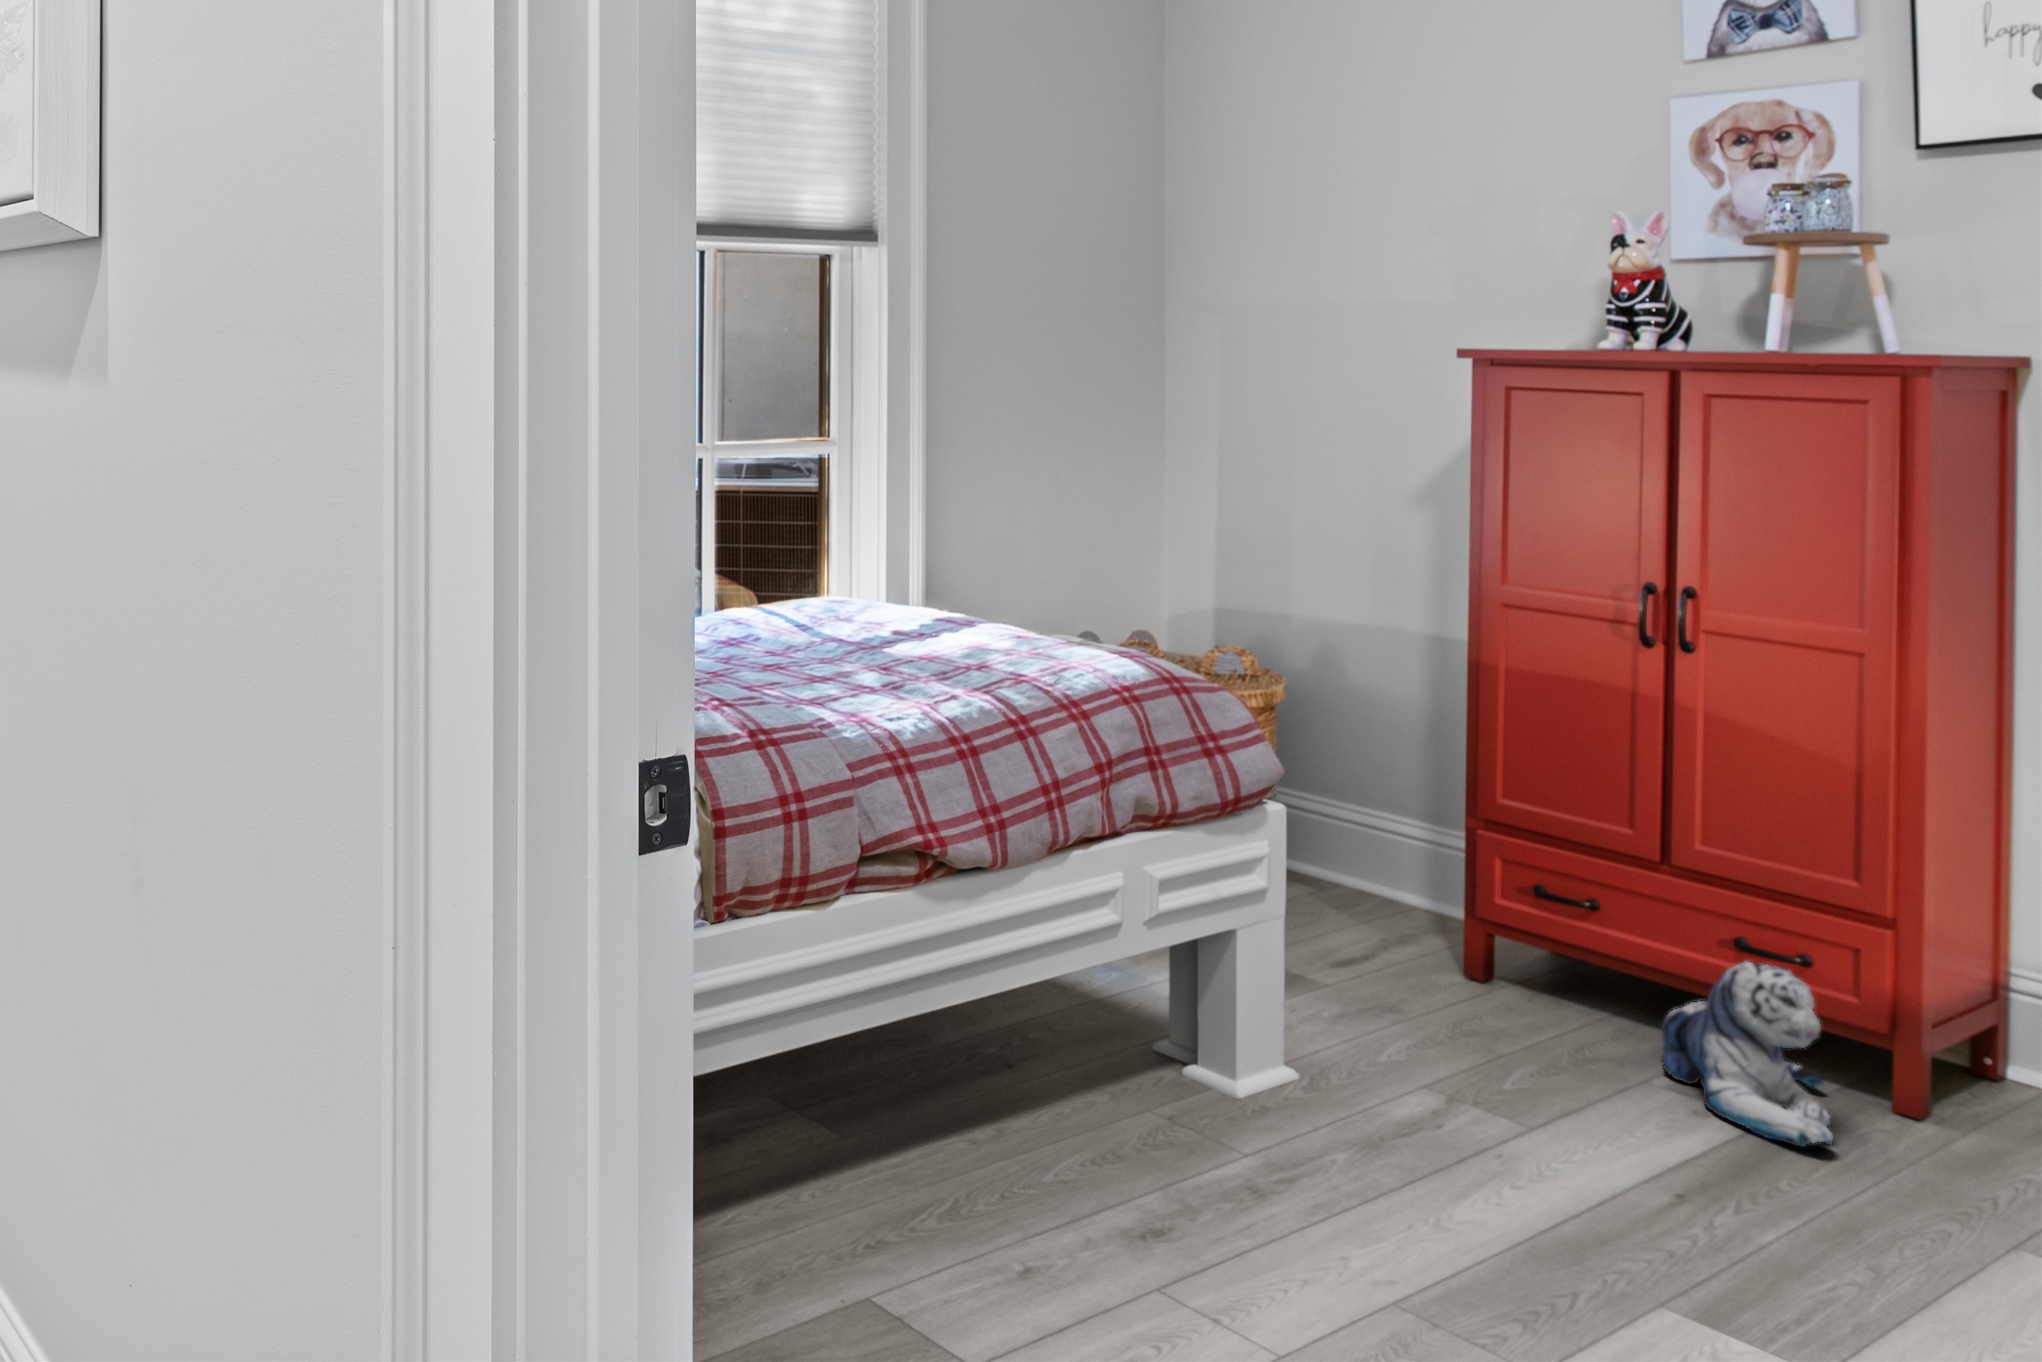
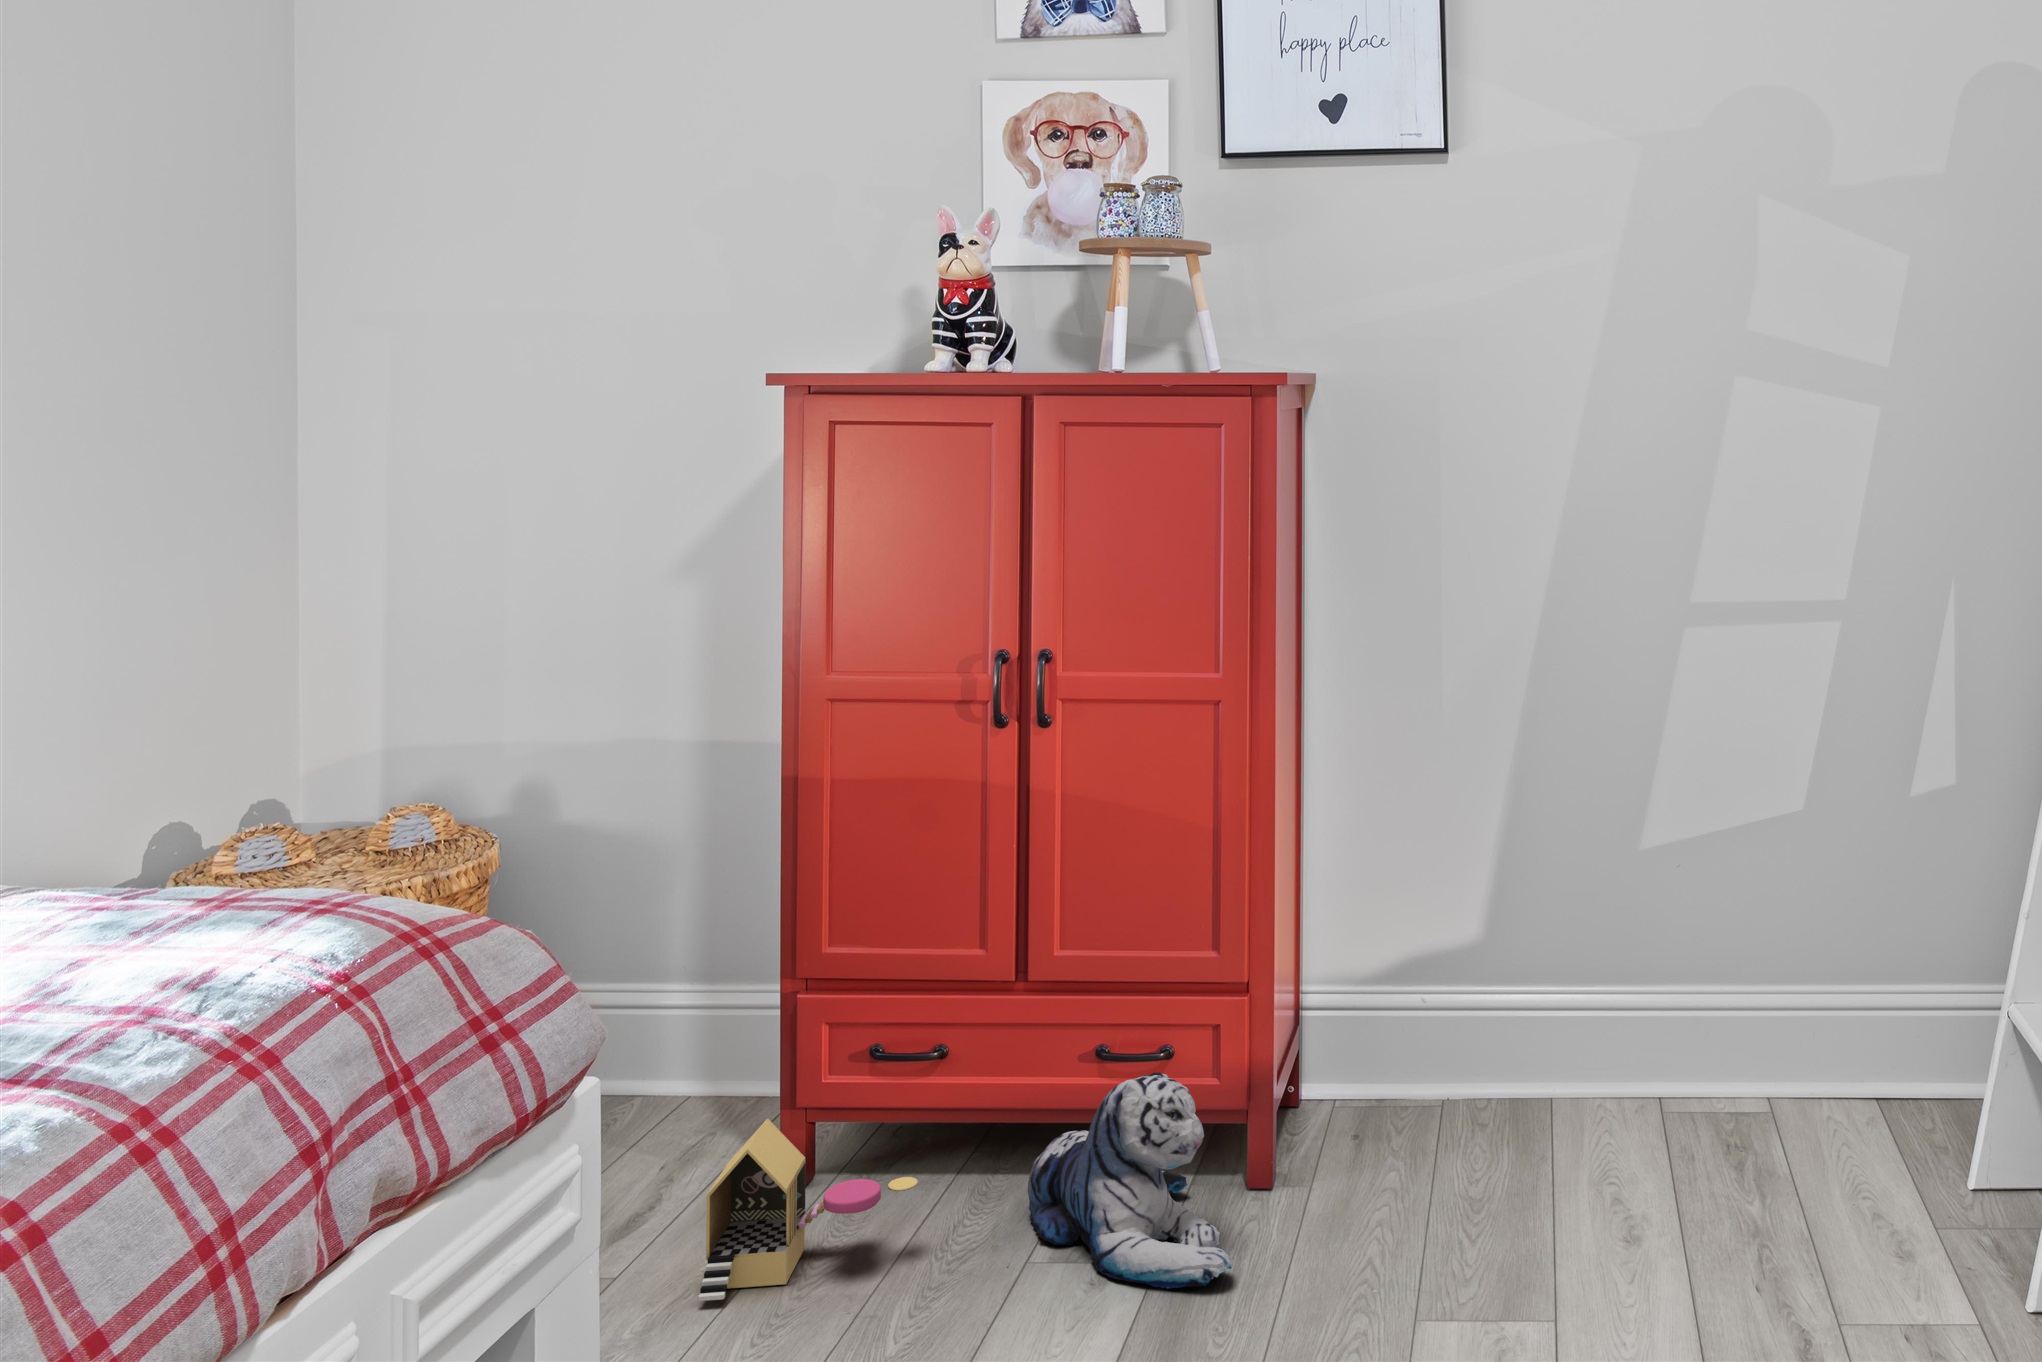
toy house: none [1380,907,1557,1027] -> present [698,1119,918,1301]

